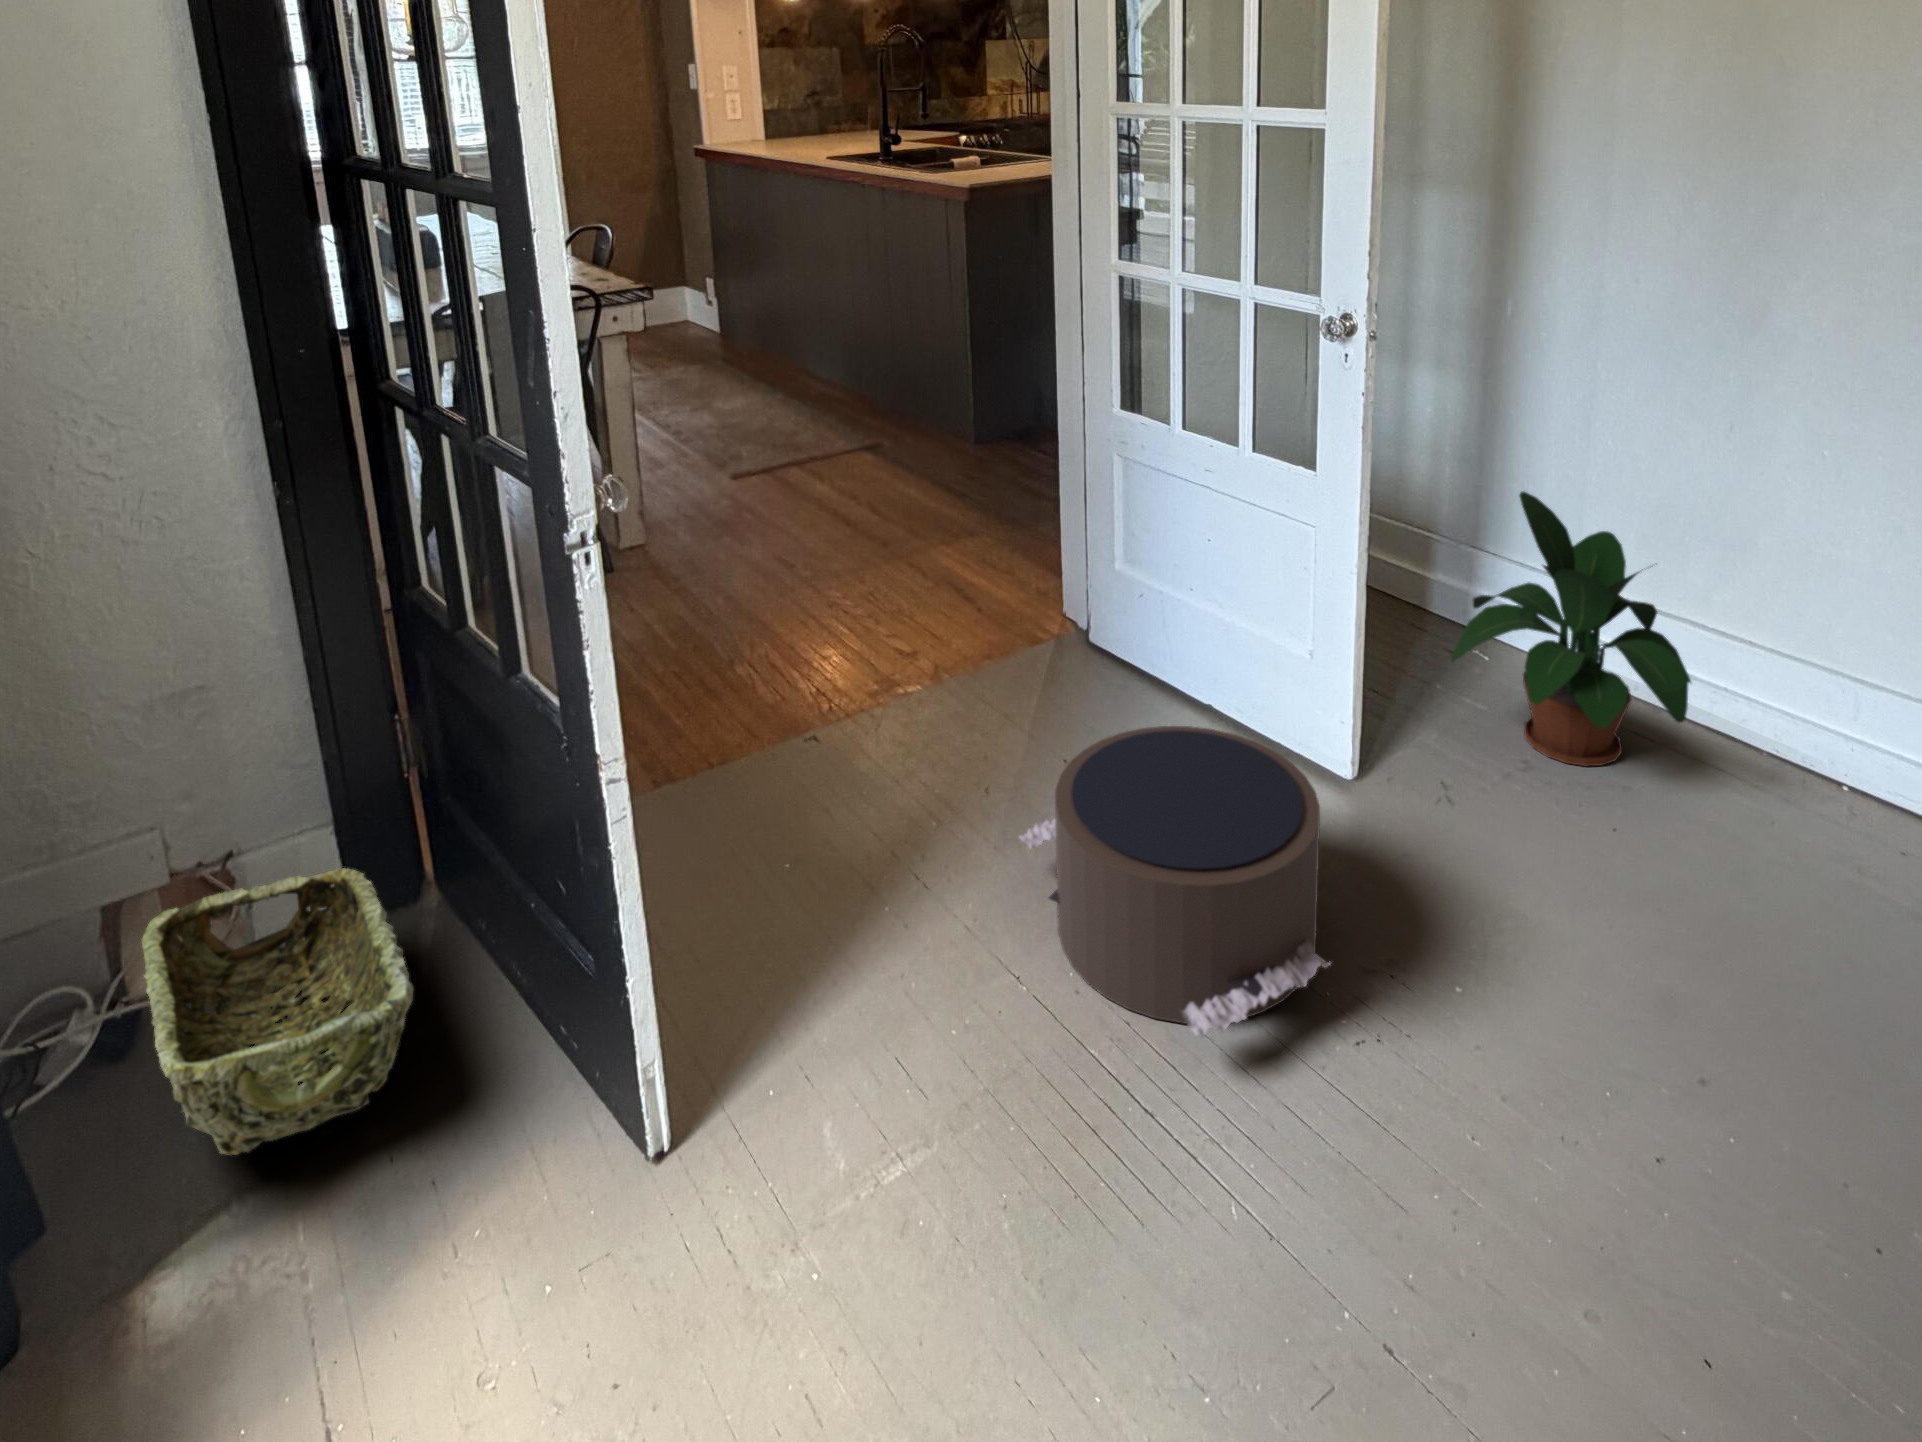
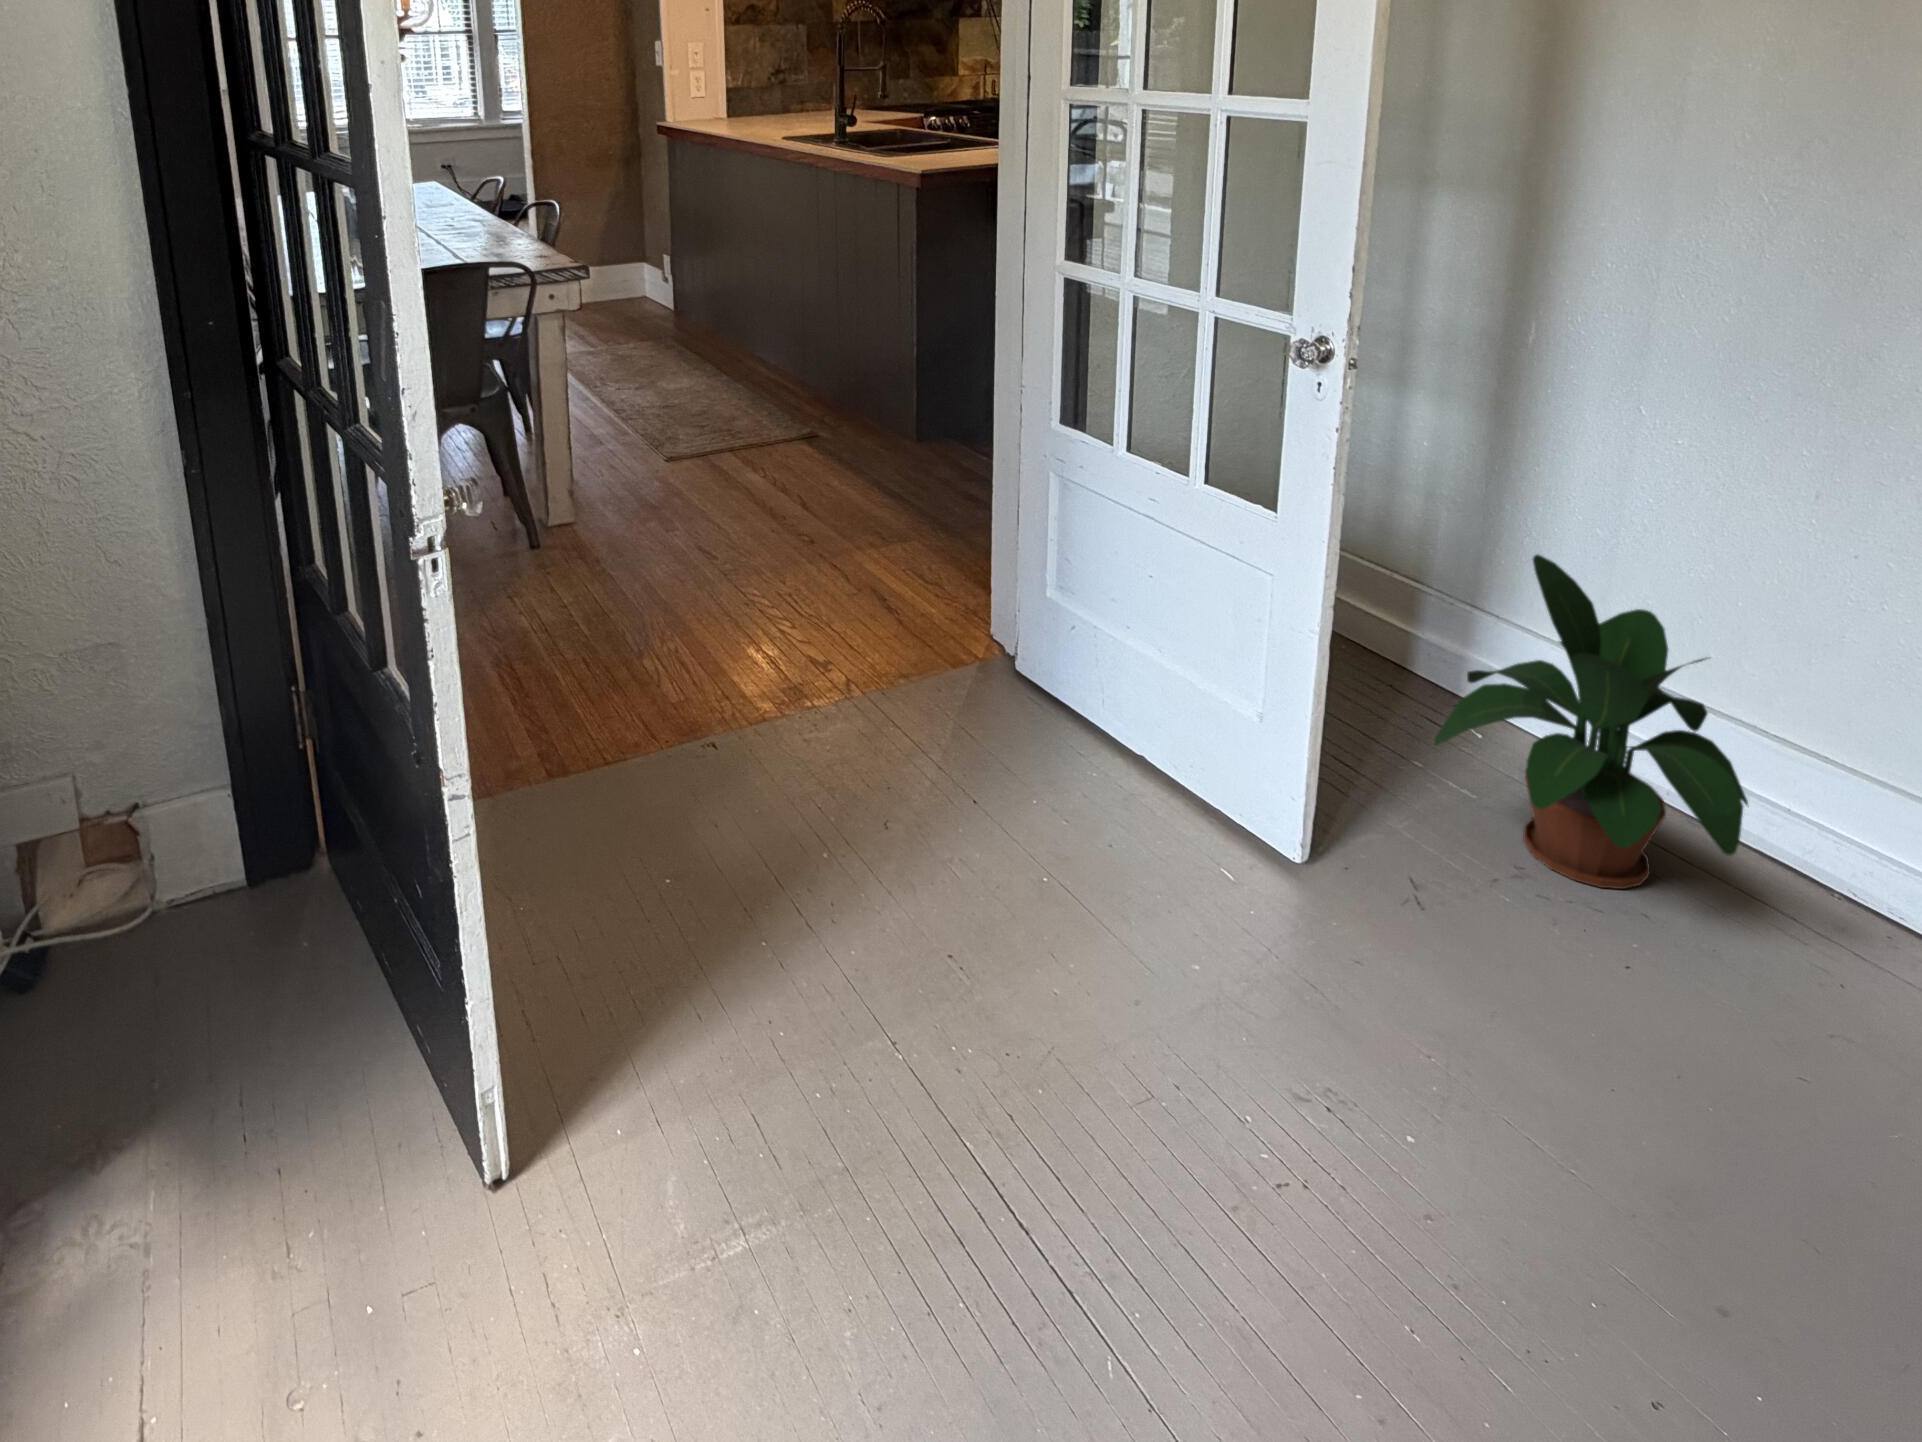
pouf: present [1019,726,1331,1036] -> none [908,786,1254,1157]
woven basket: present [141,868,413,1155] -> none [35,833,276,1112]

